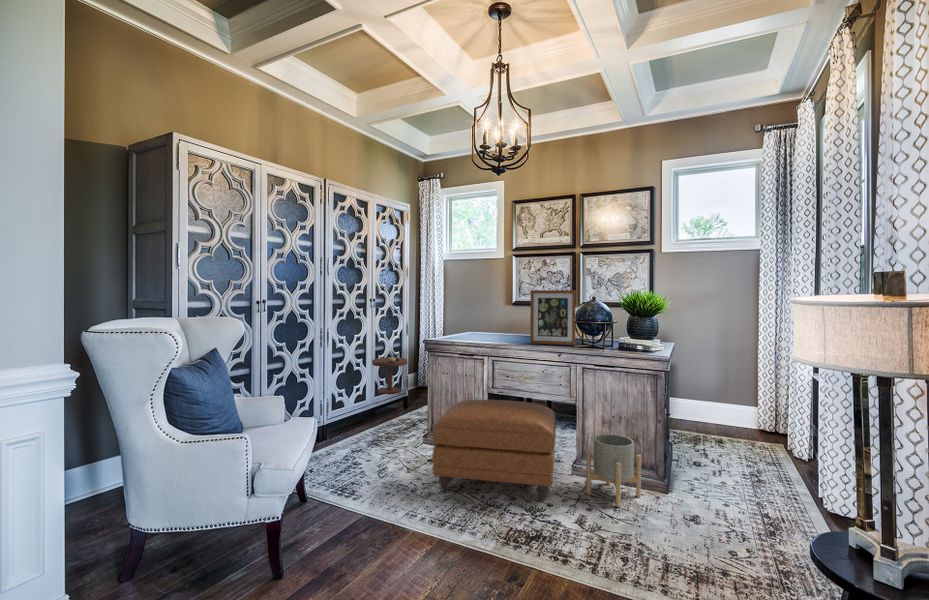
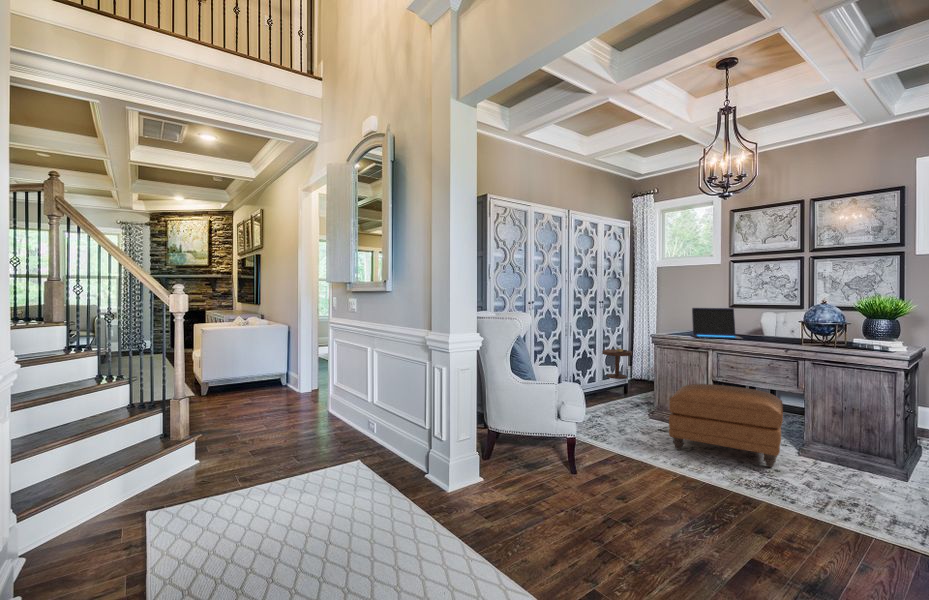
picture frame: present [530,290,576,345] -> none [756,295,804,343]
laptop: none [468,306,519,343] -> present [692,308,743,340]
planter: present [586,434,641,507] -> none [814,421,875,482]

